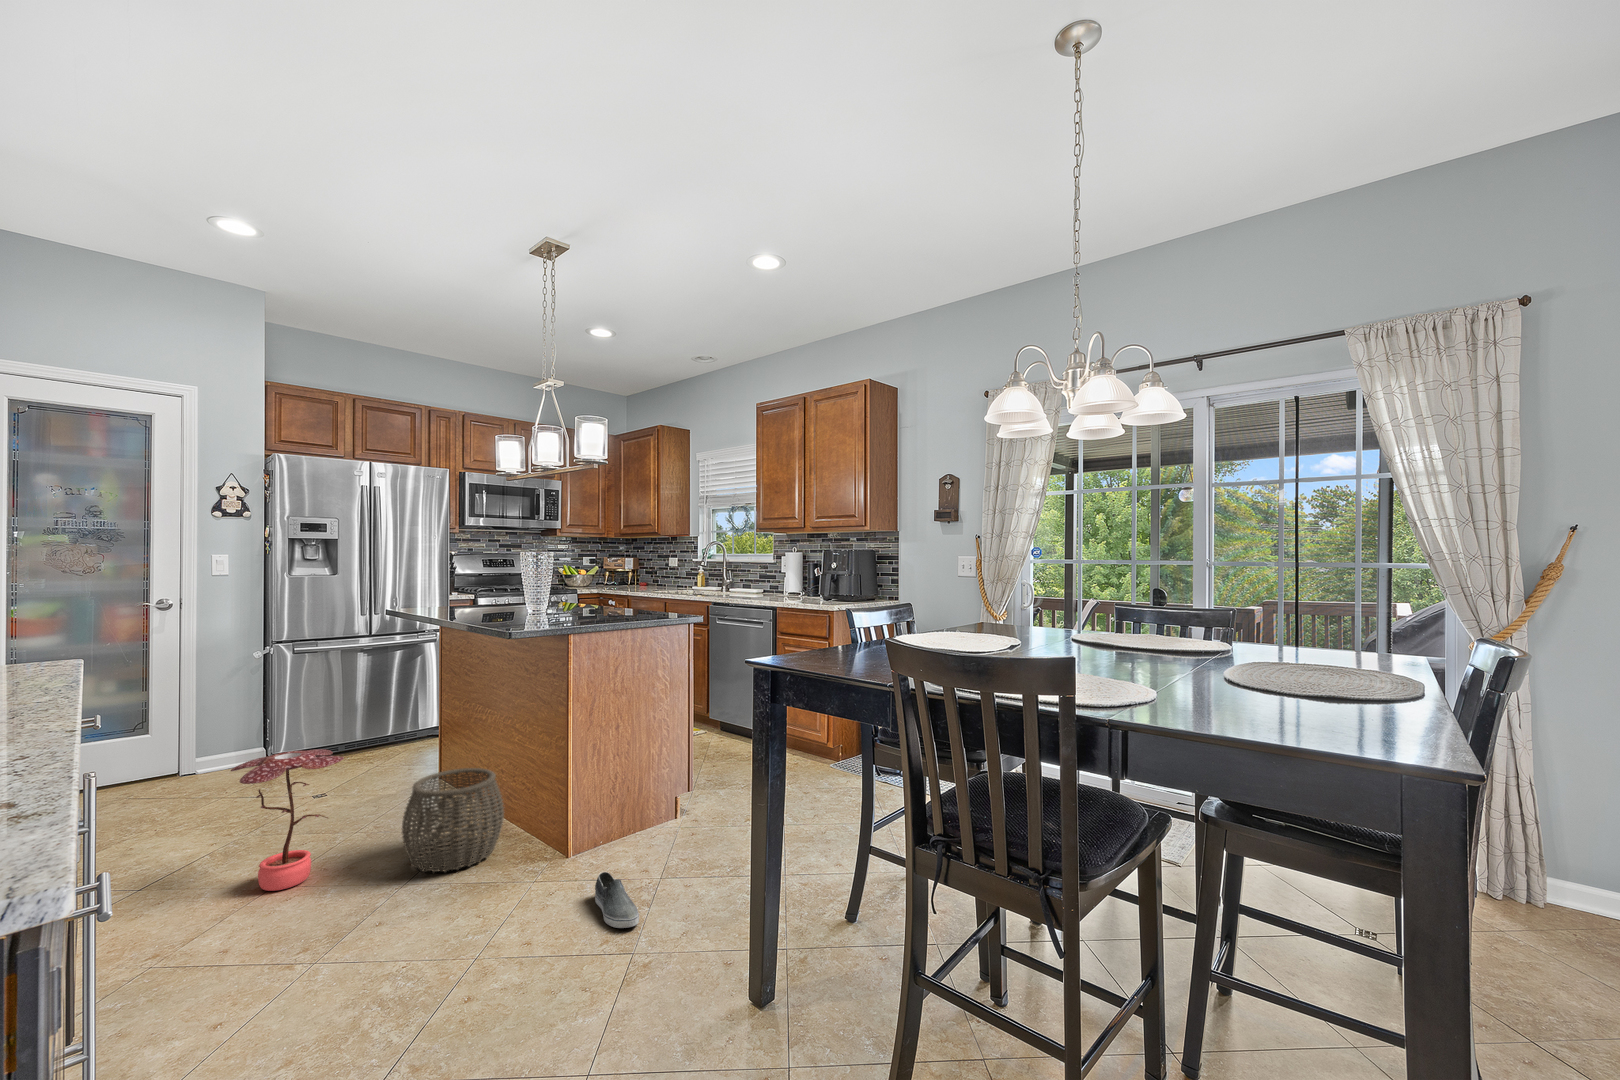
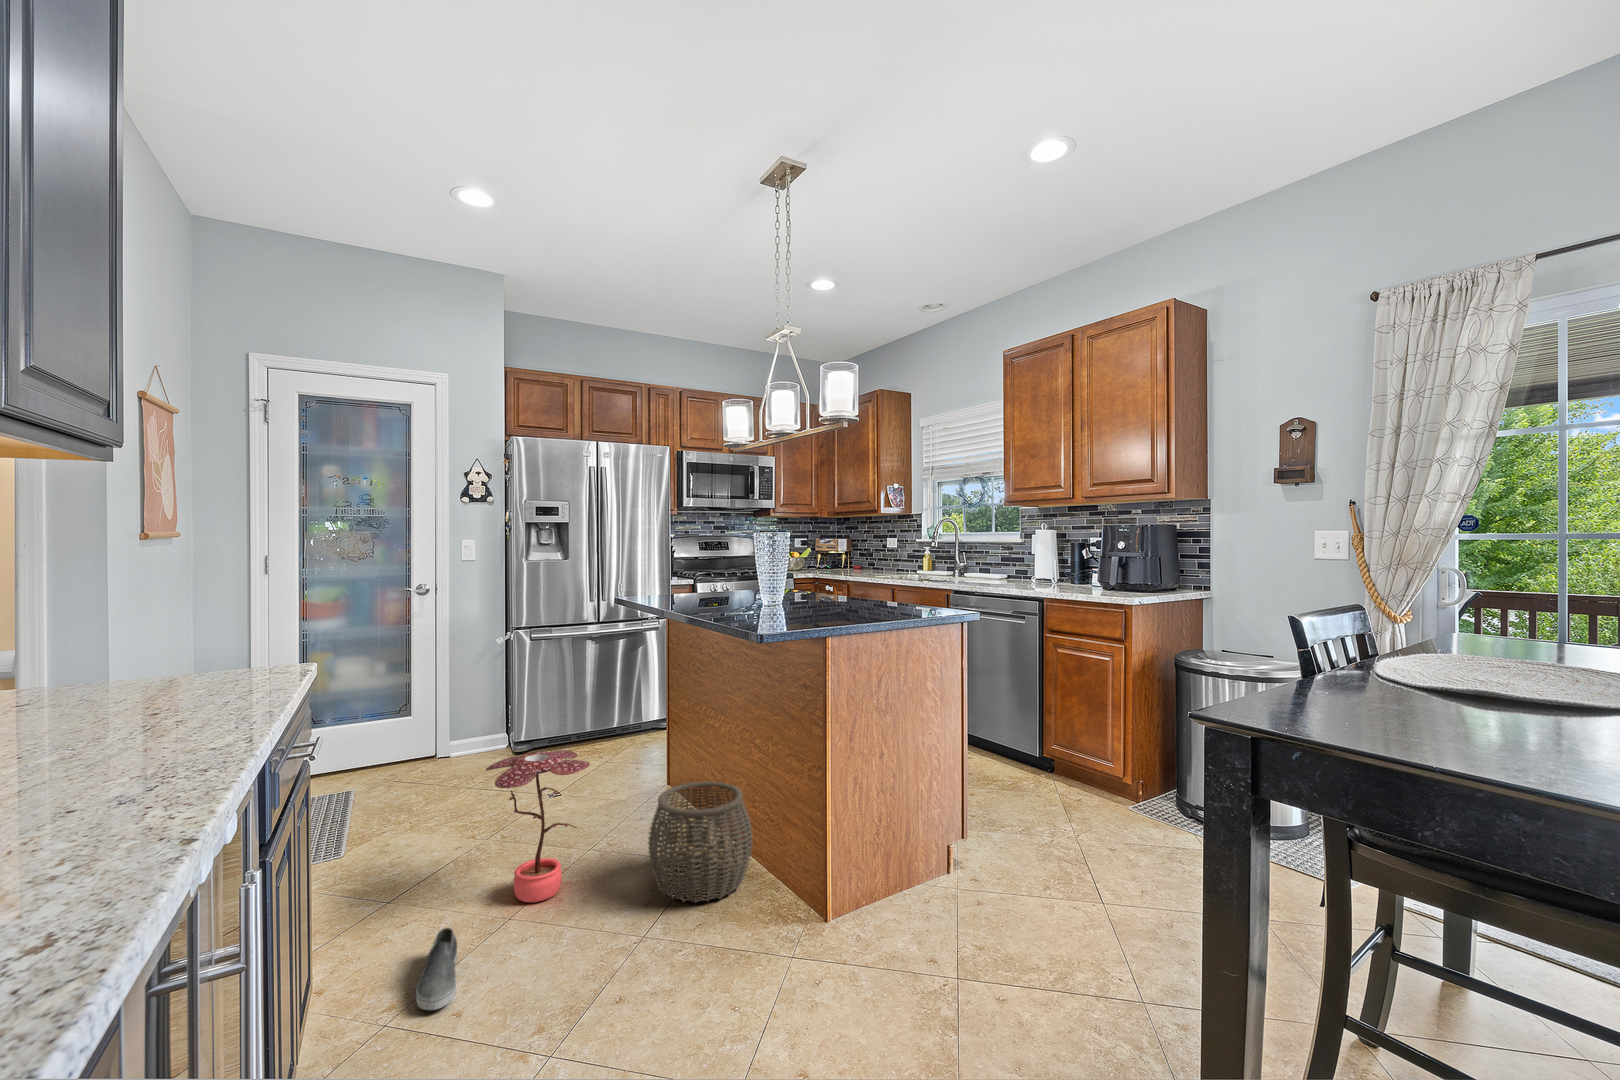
shoe: present [595,872,639,928] -> present [416,928,457,1010]

